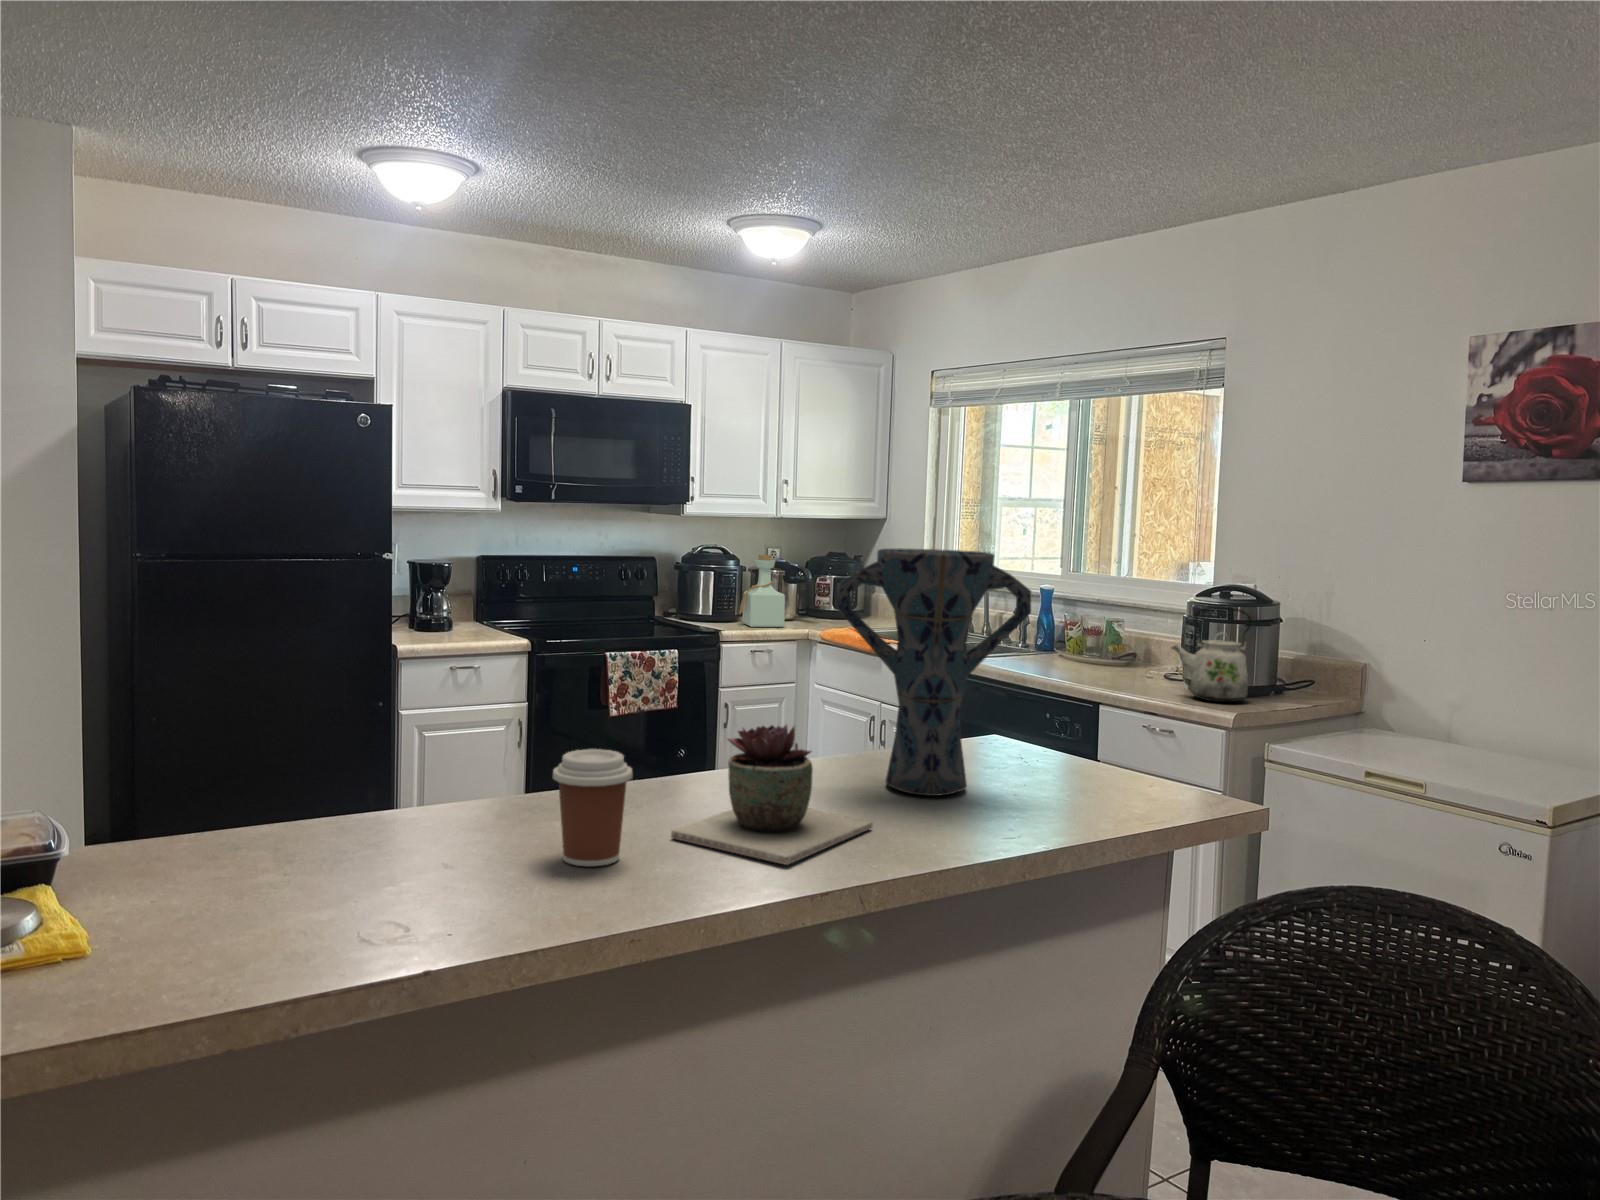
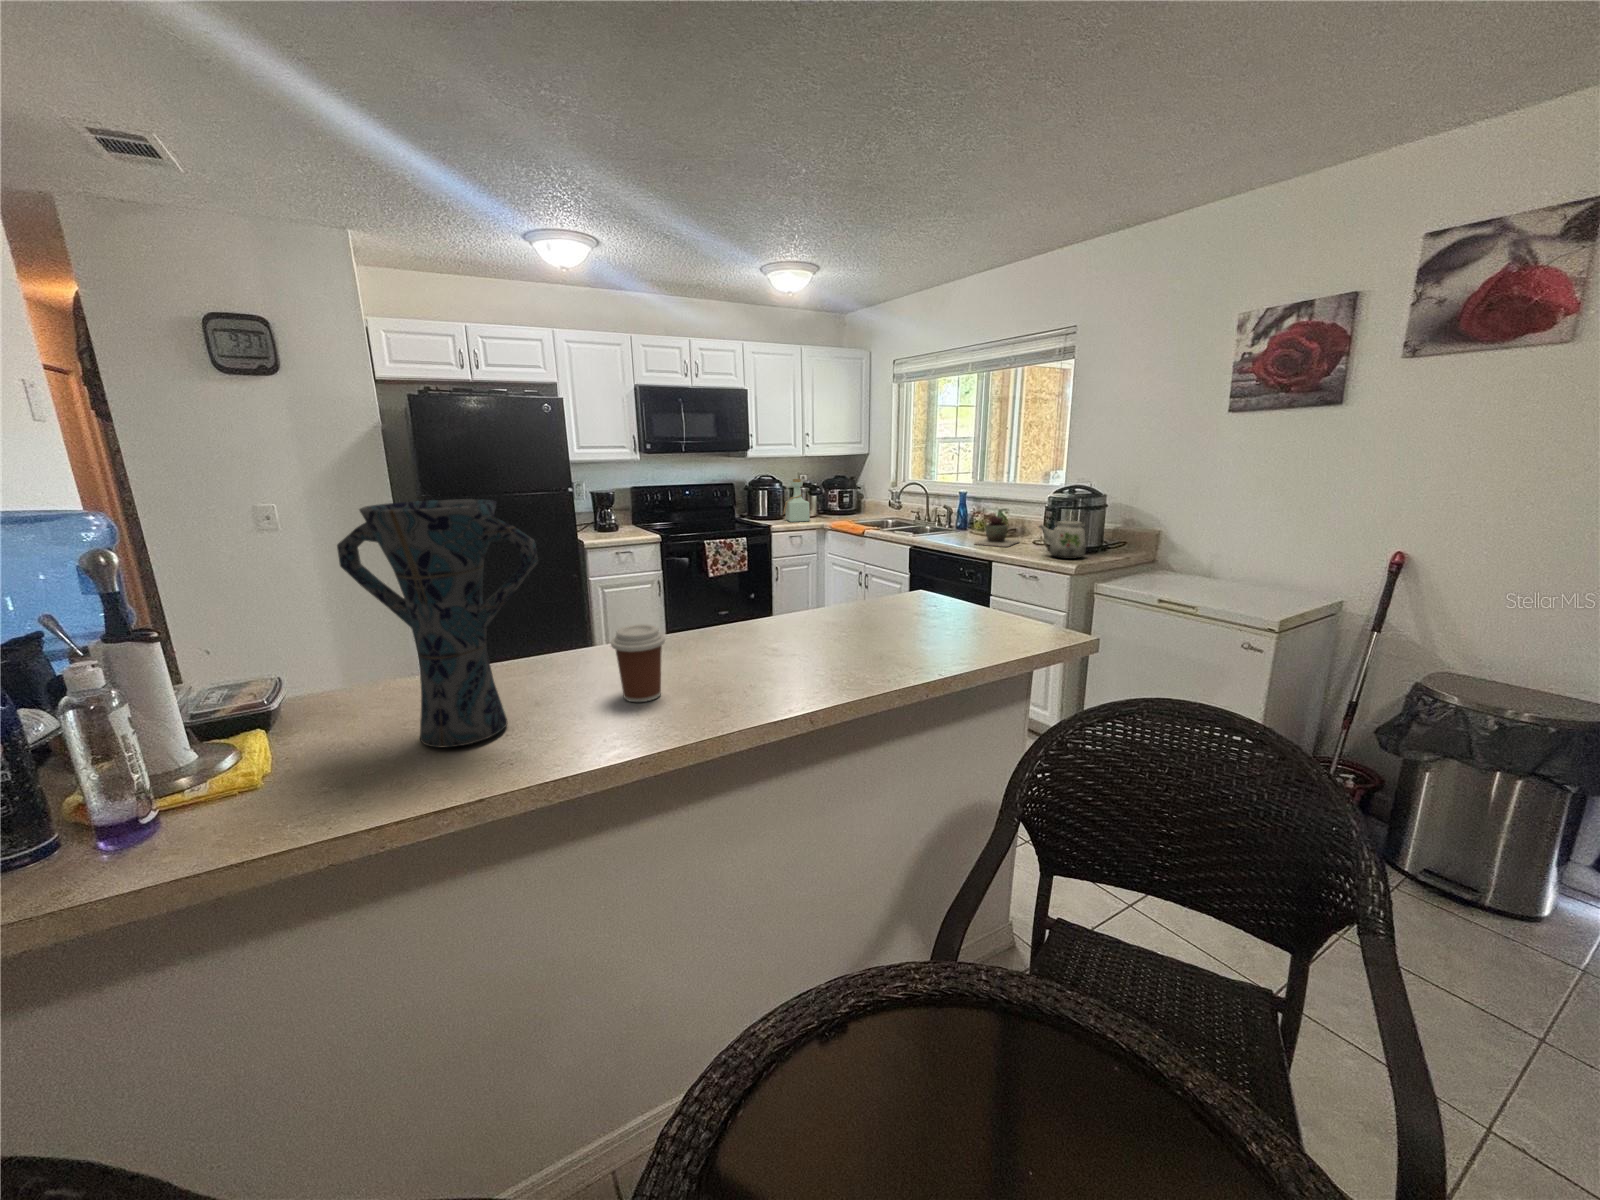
vase: present [835,548,1031,796] -> present [337,499,538,747]
succulent plant: present [671,725,873,865] -> present [974,517,1019,547]

